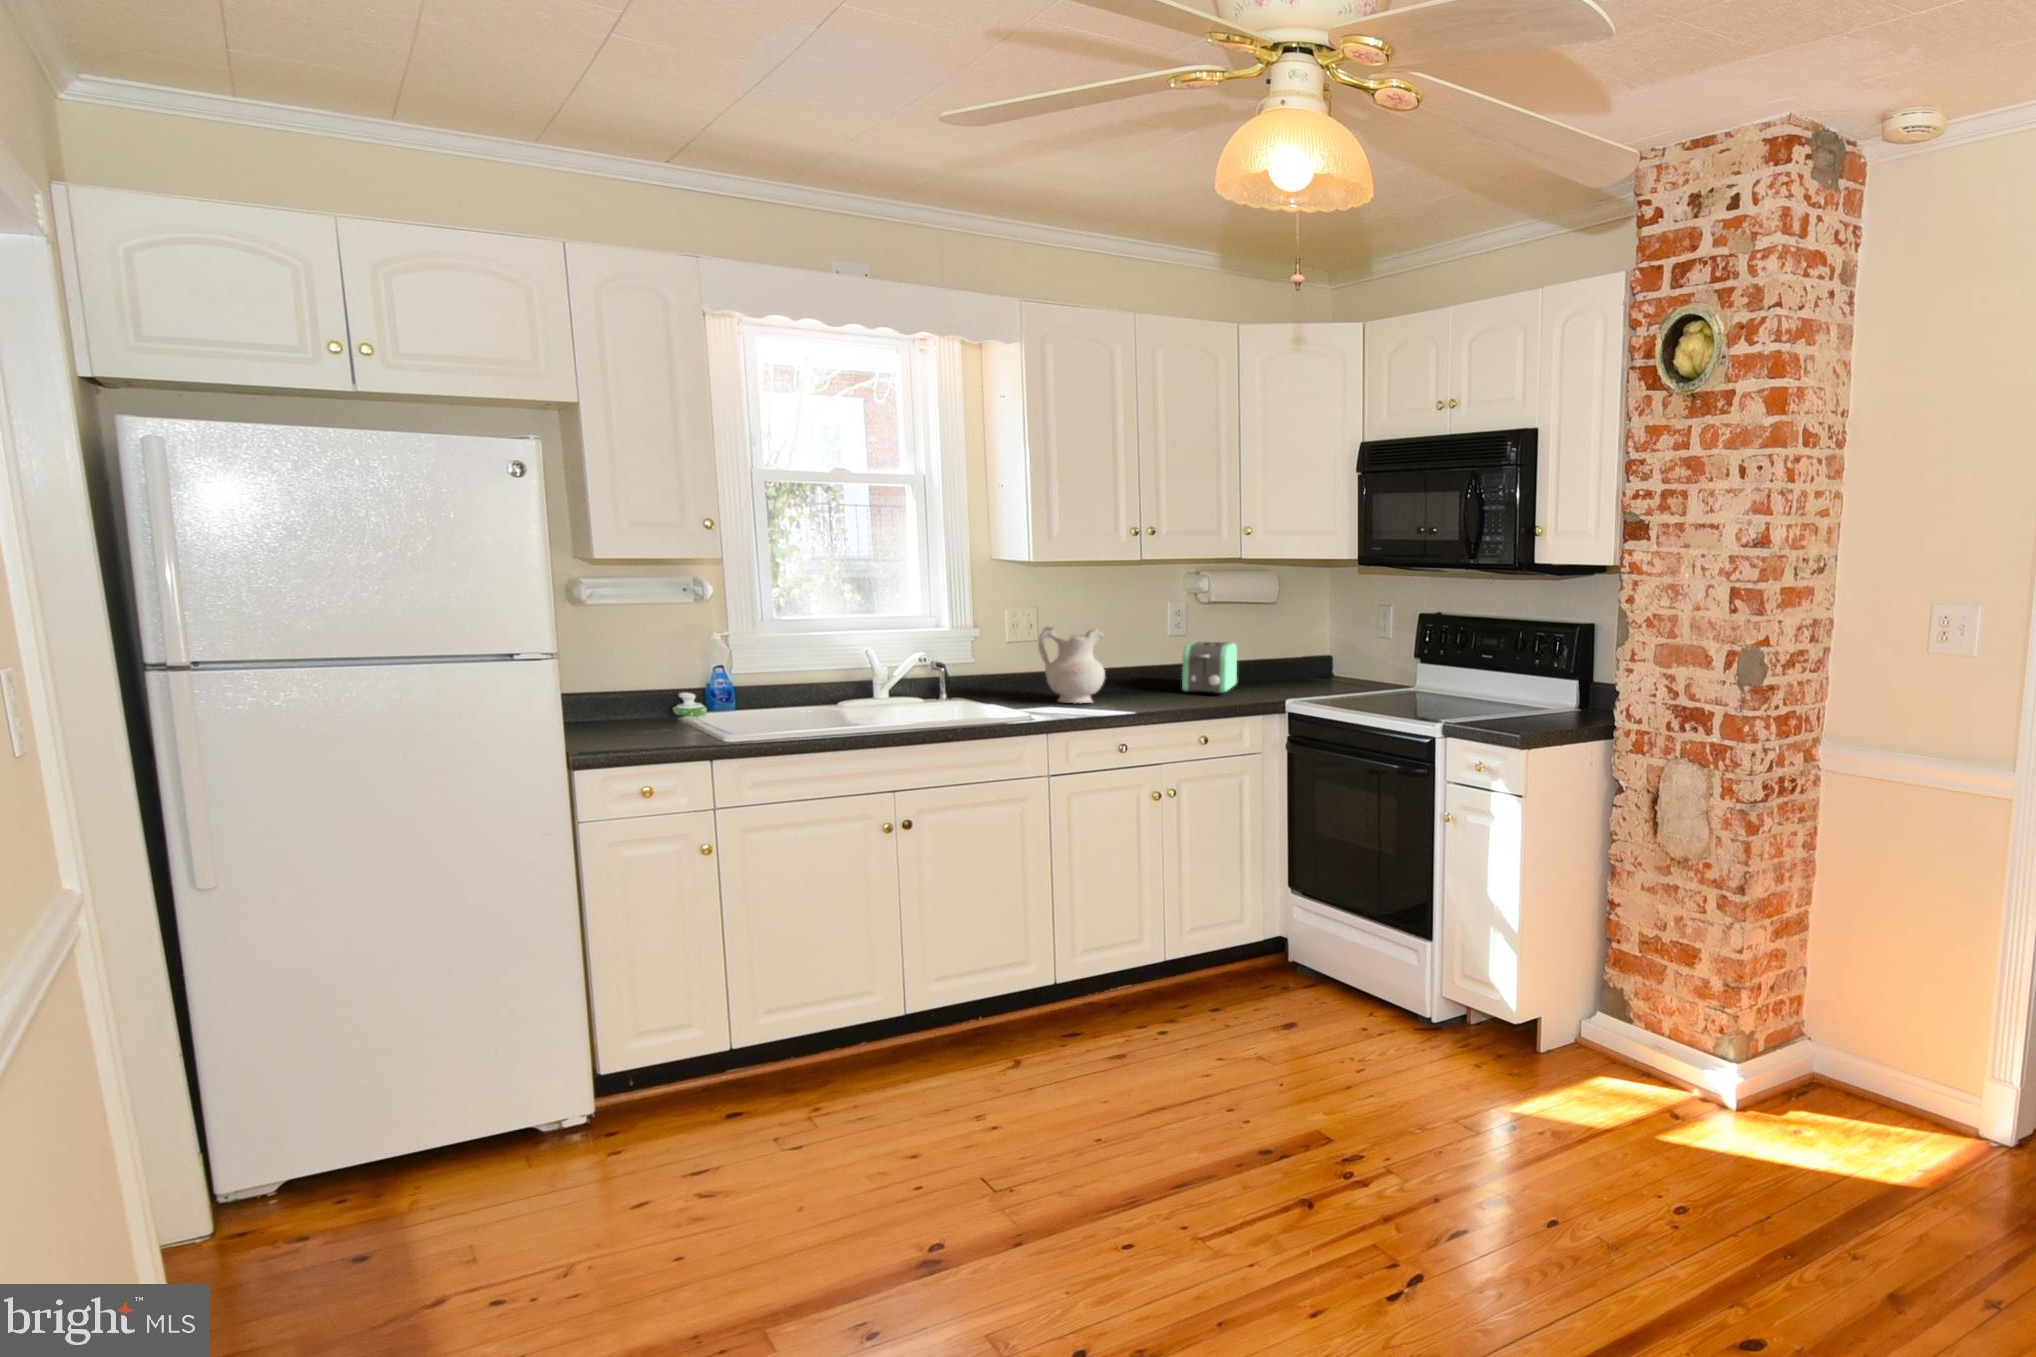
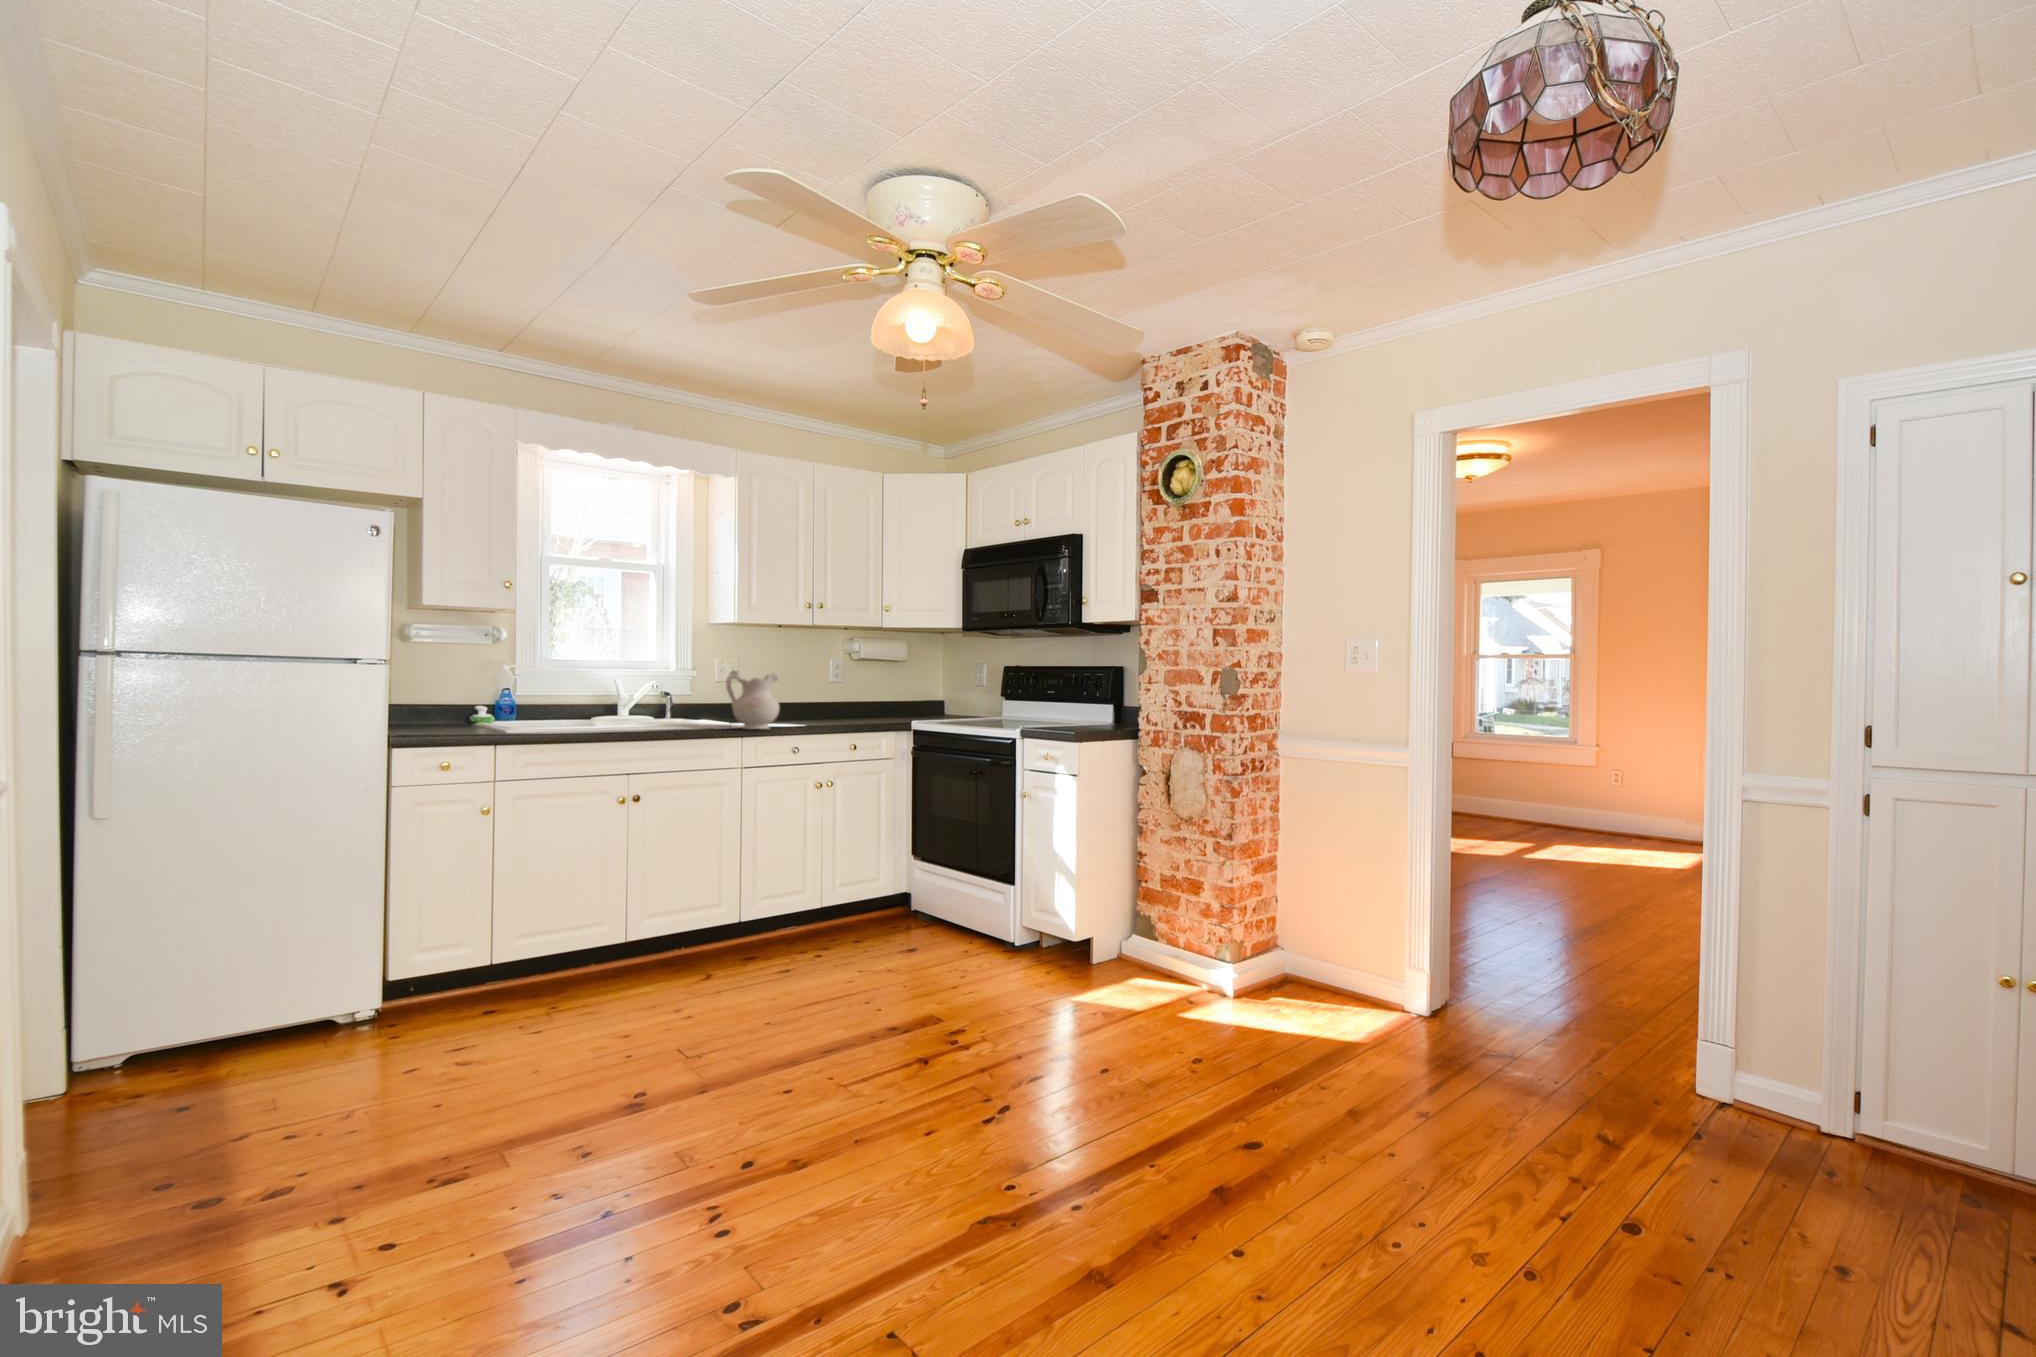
toaster: present [1182,642,1237,693] -> none [838,689,879,724]

